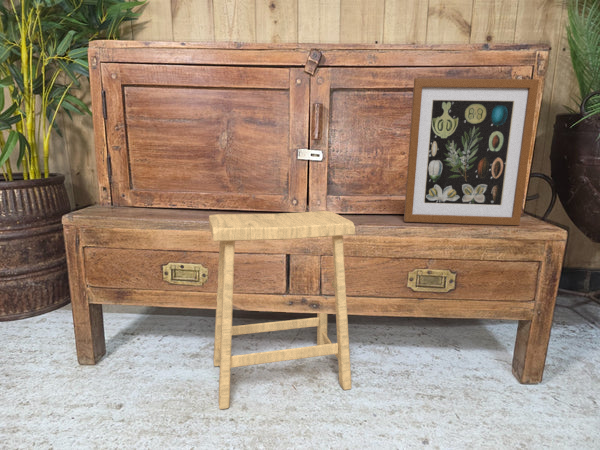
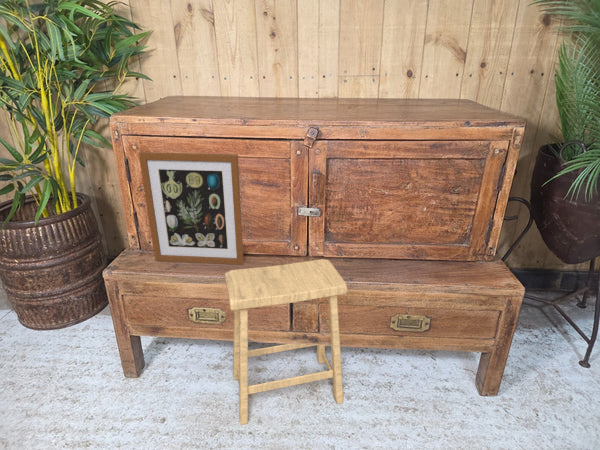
picture frame: present [404,78,539,225] -> present [139,152,244,265]

